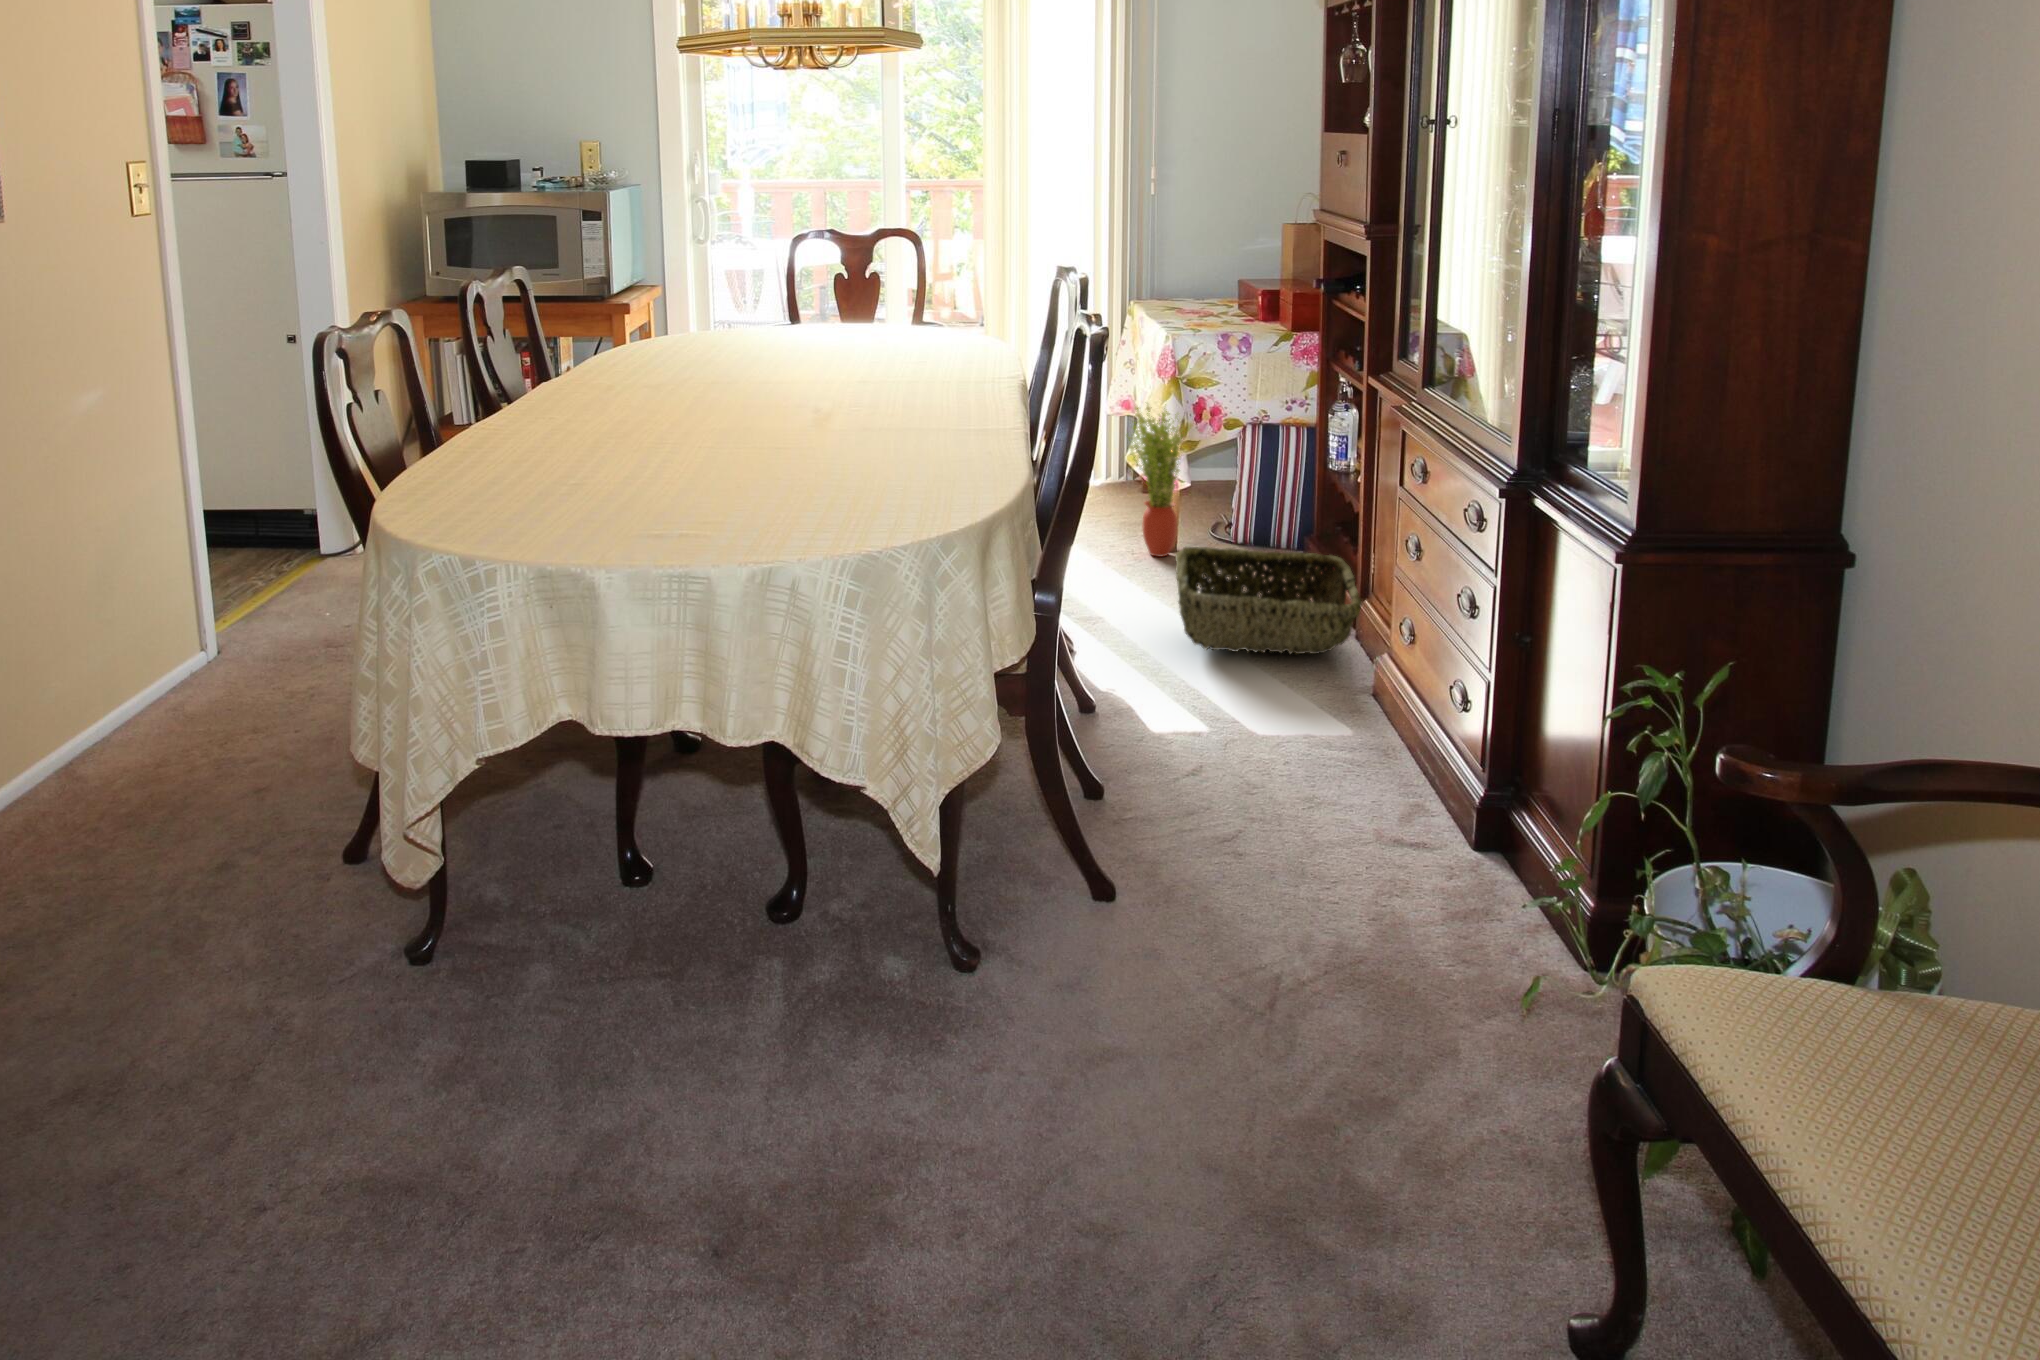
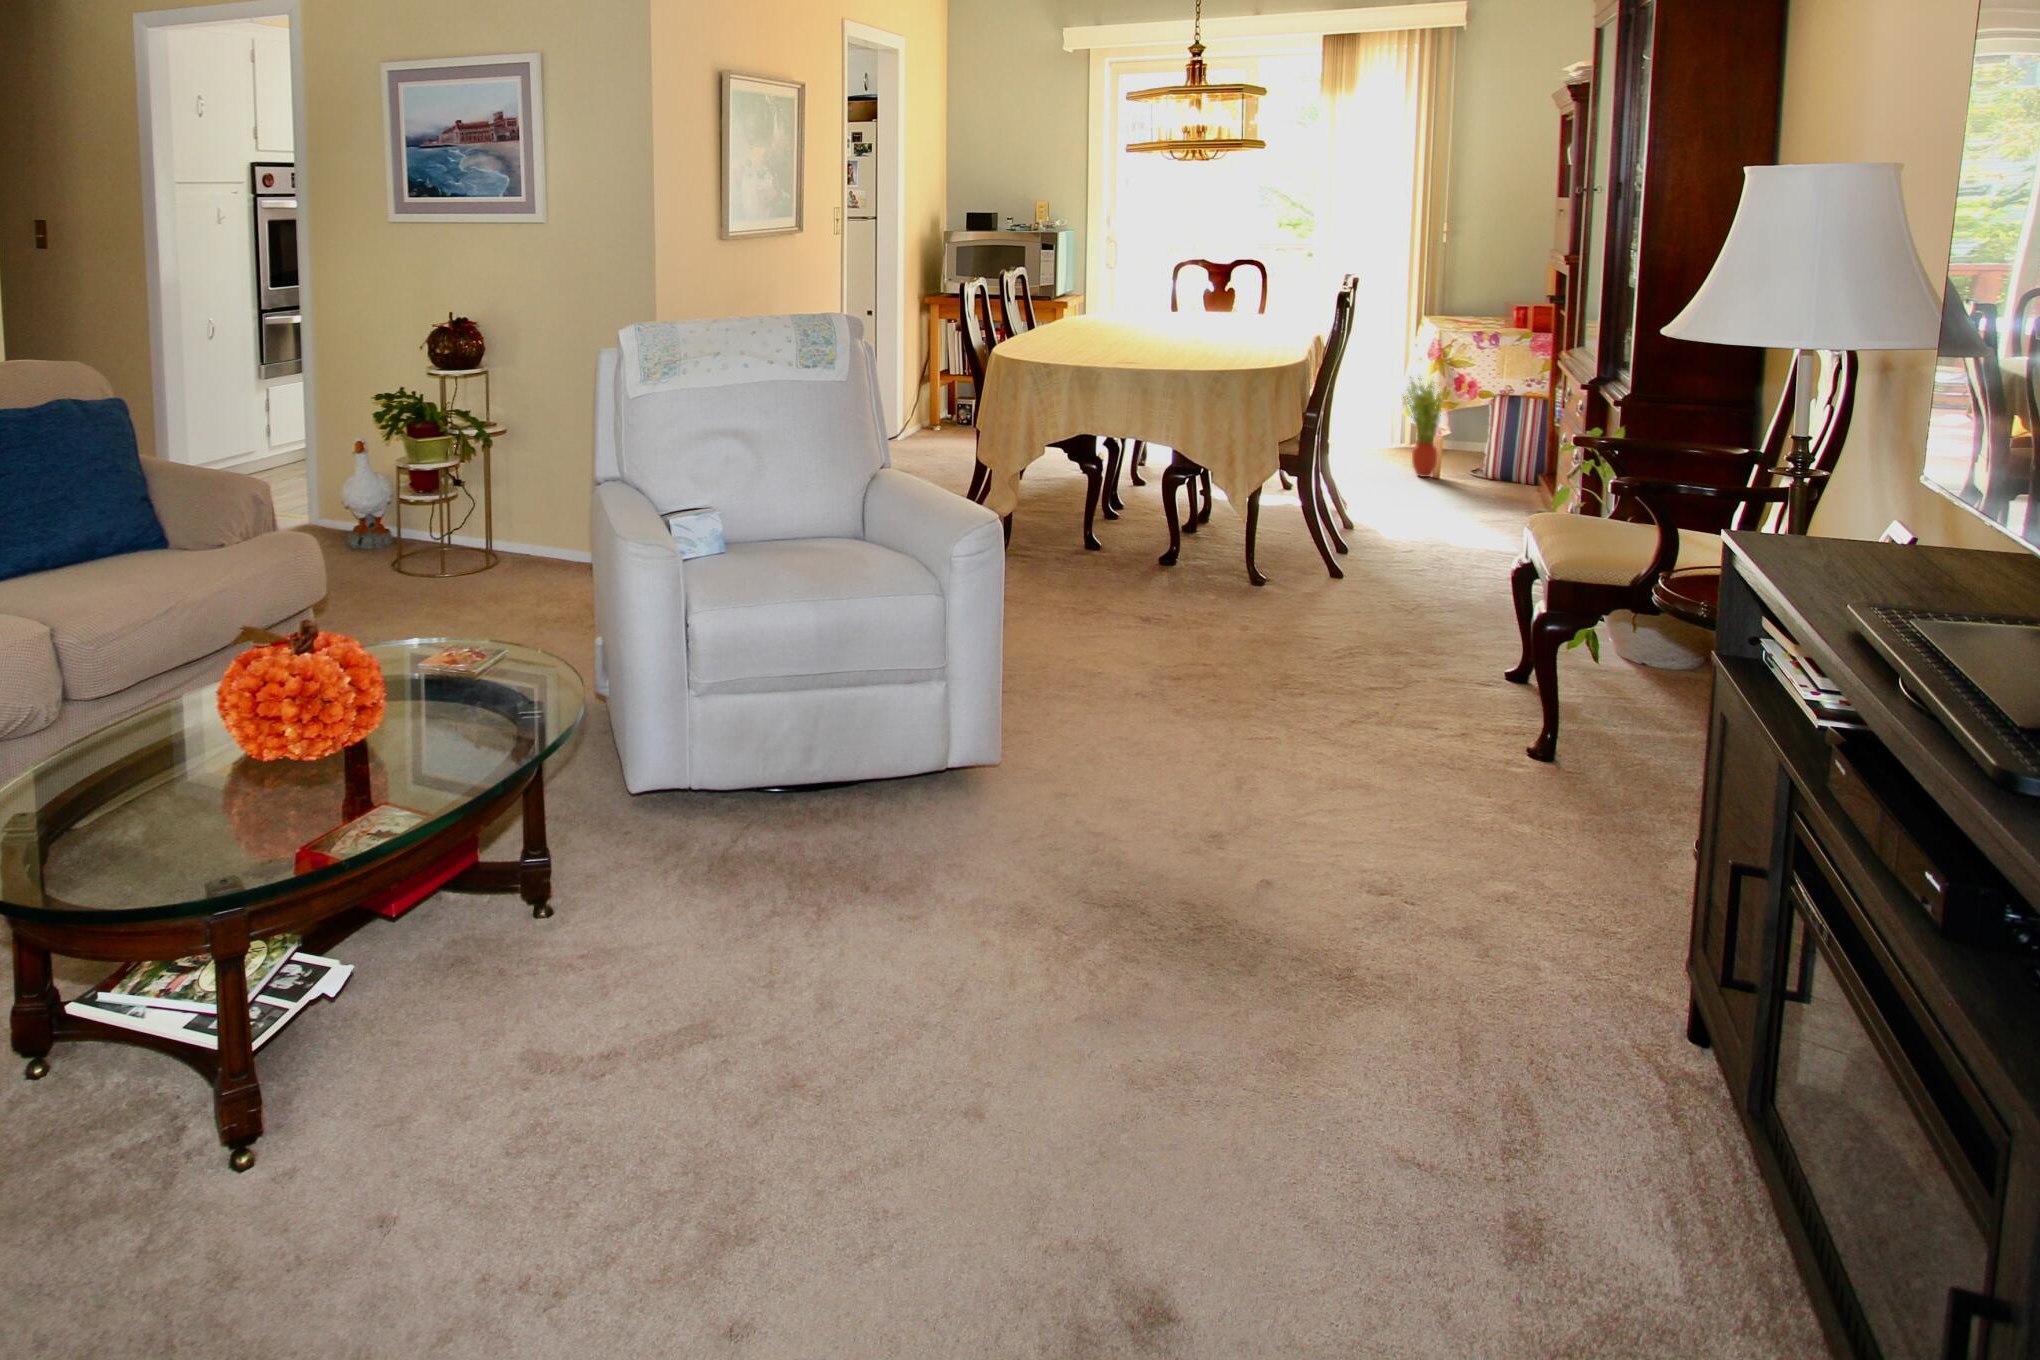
woven basket: present [1175,547,1361,654] -> none [1419,455,1547,522]

